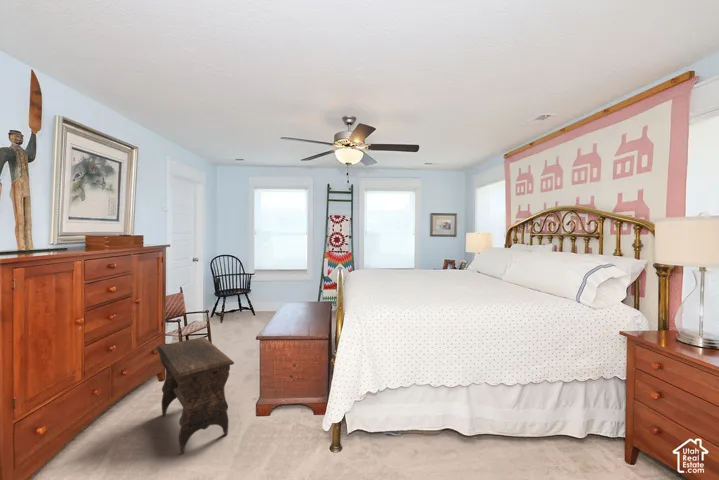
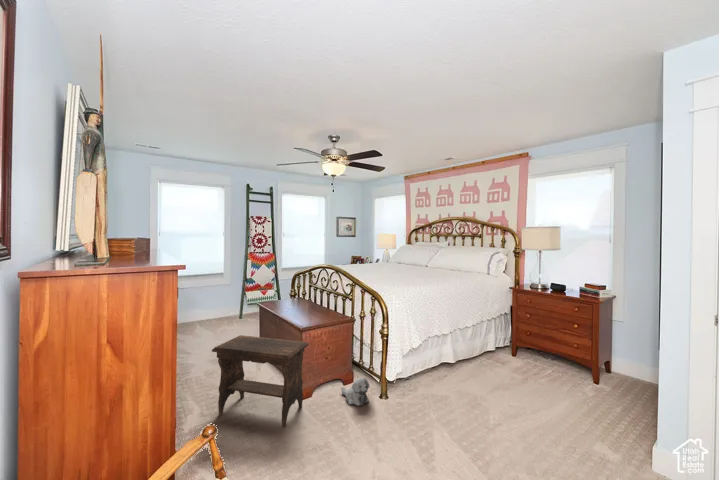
plush toy: none [270,422,302,460] -> present [341,377,369,406]

